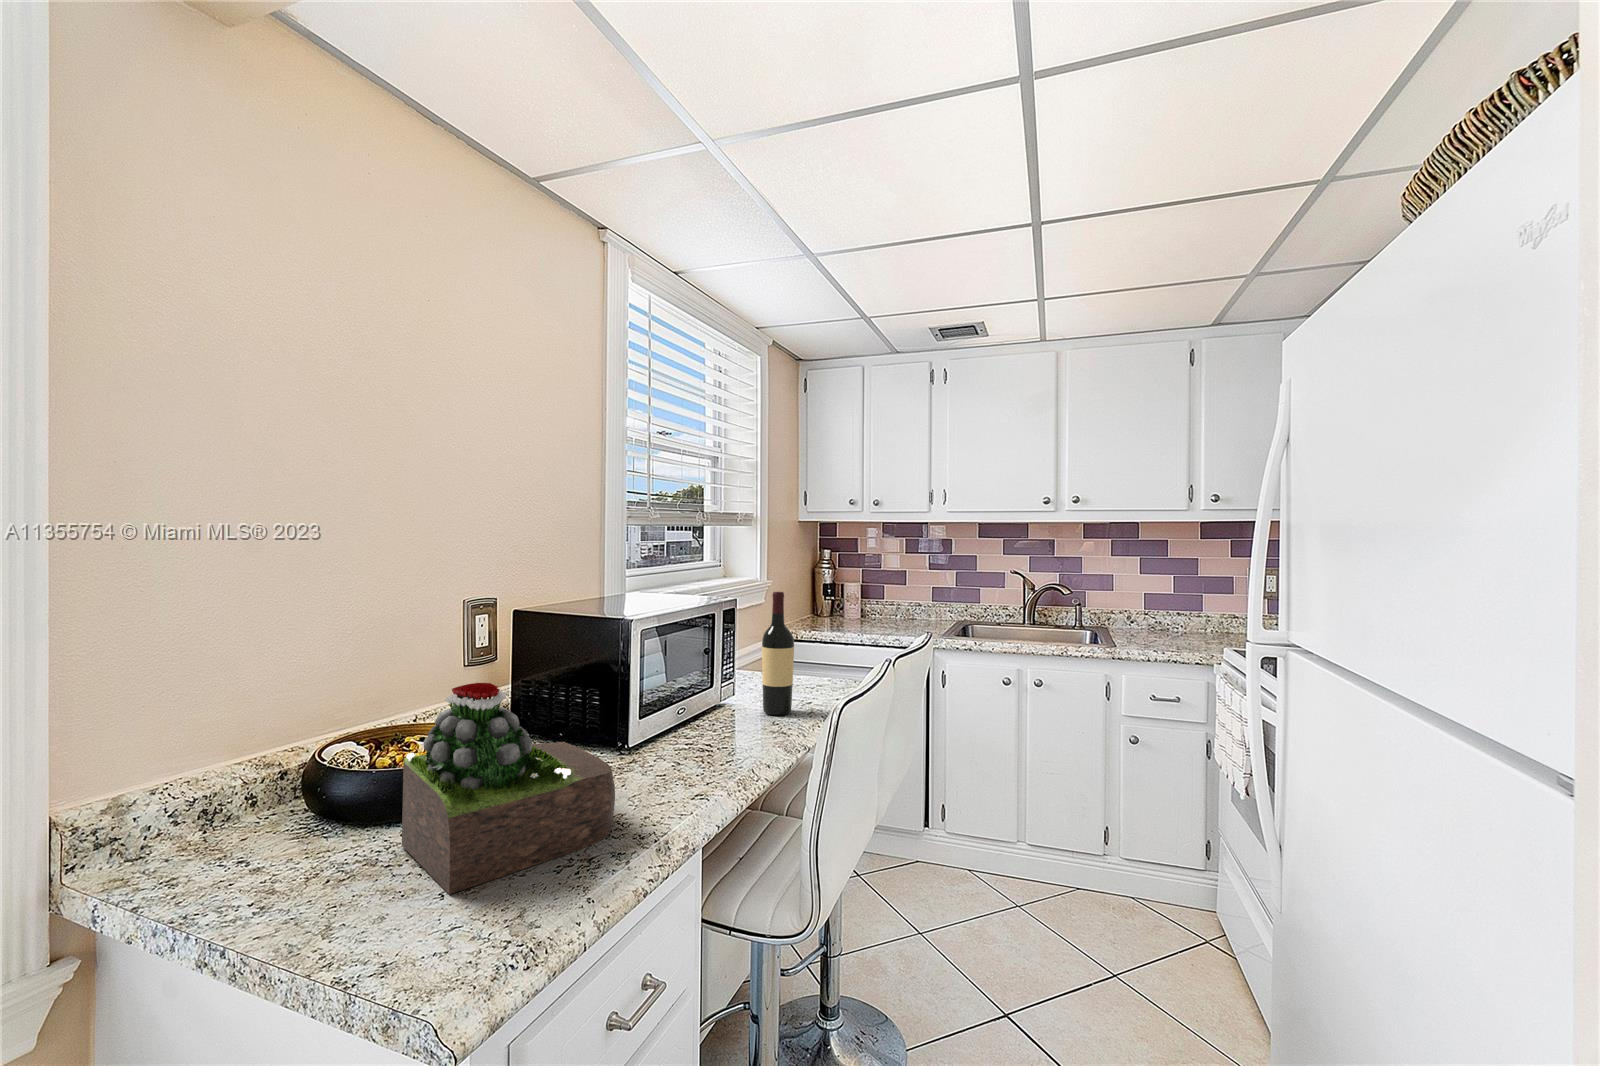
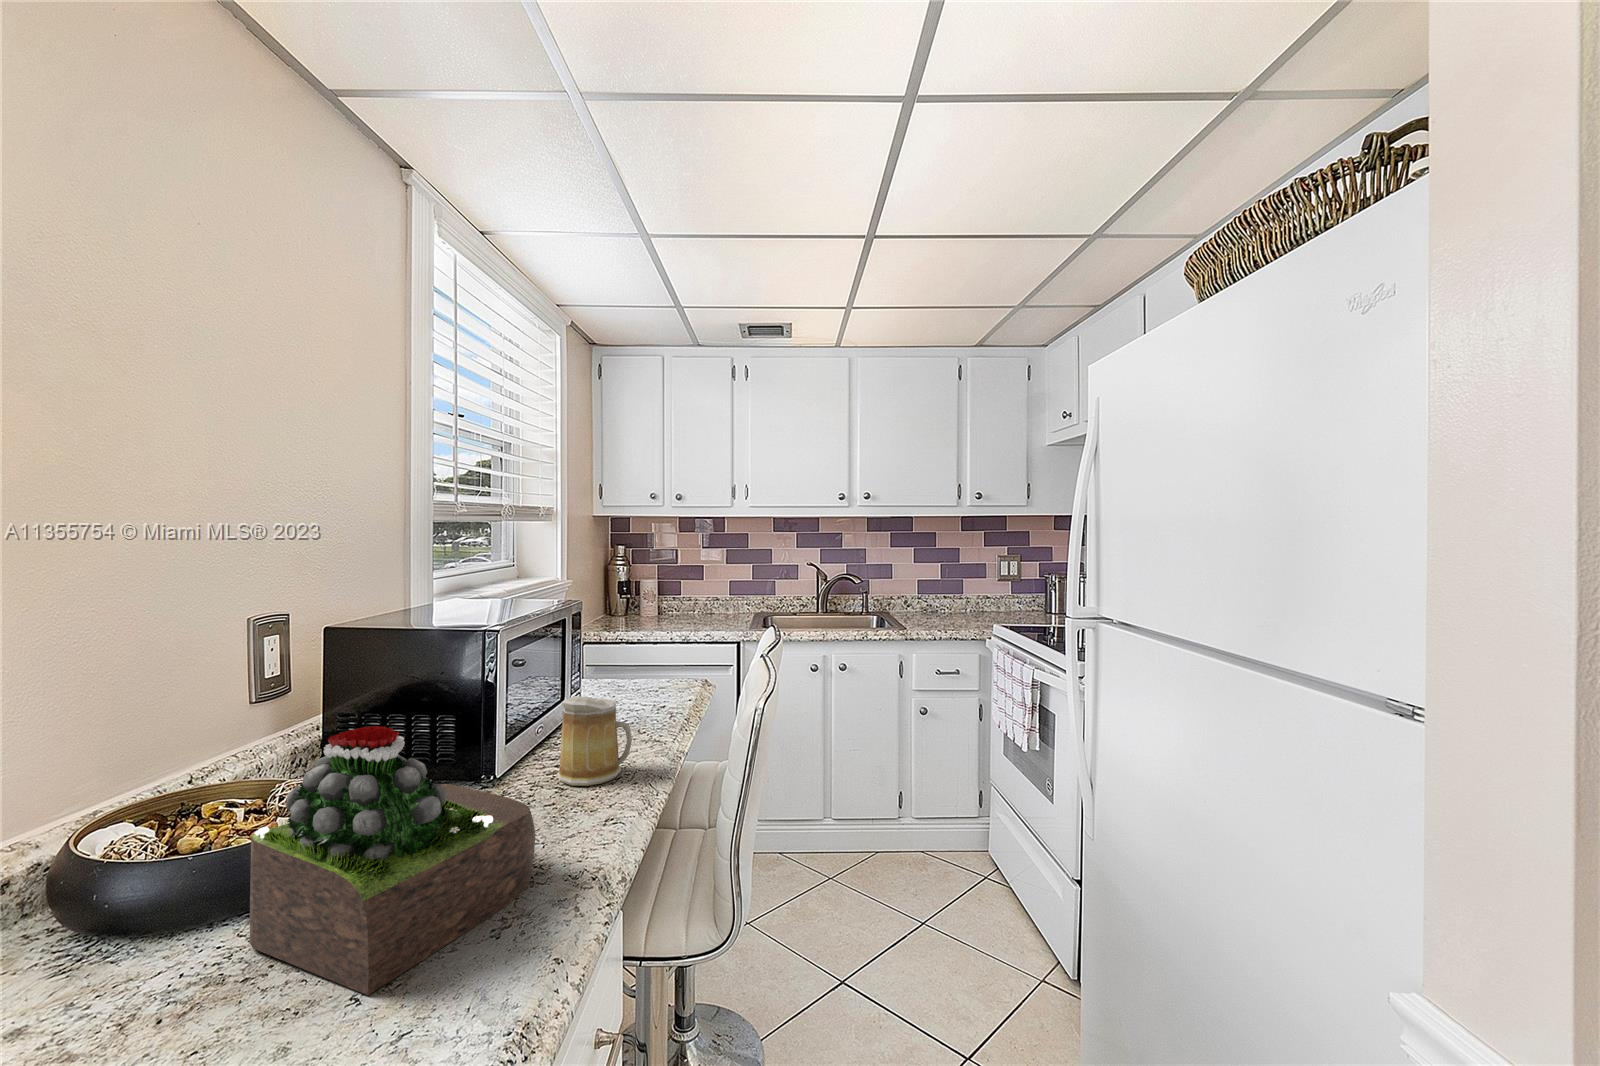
wine bottle: present [762,592,794,715] -> none [617,594,651,723]
mug: none [680,681,747,764] -> present [557,696,632,786]

